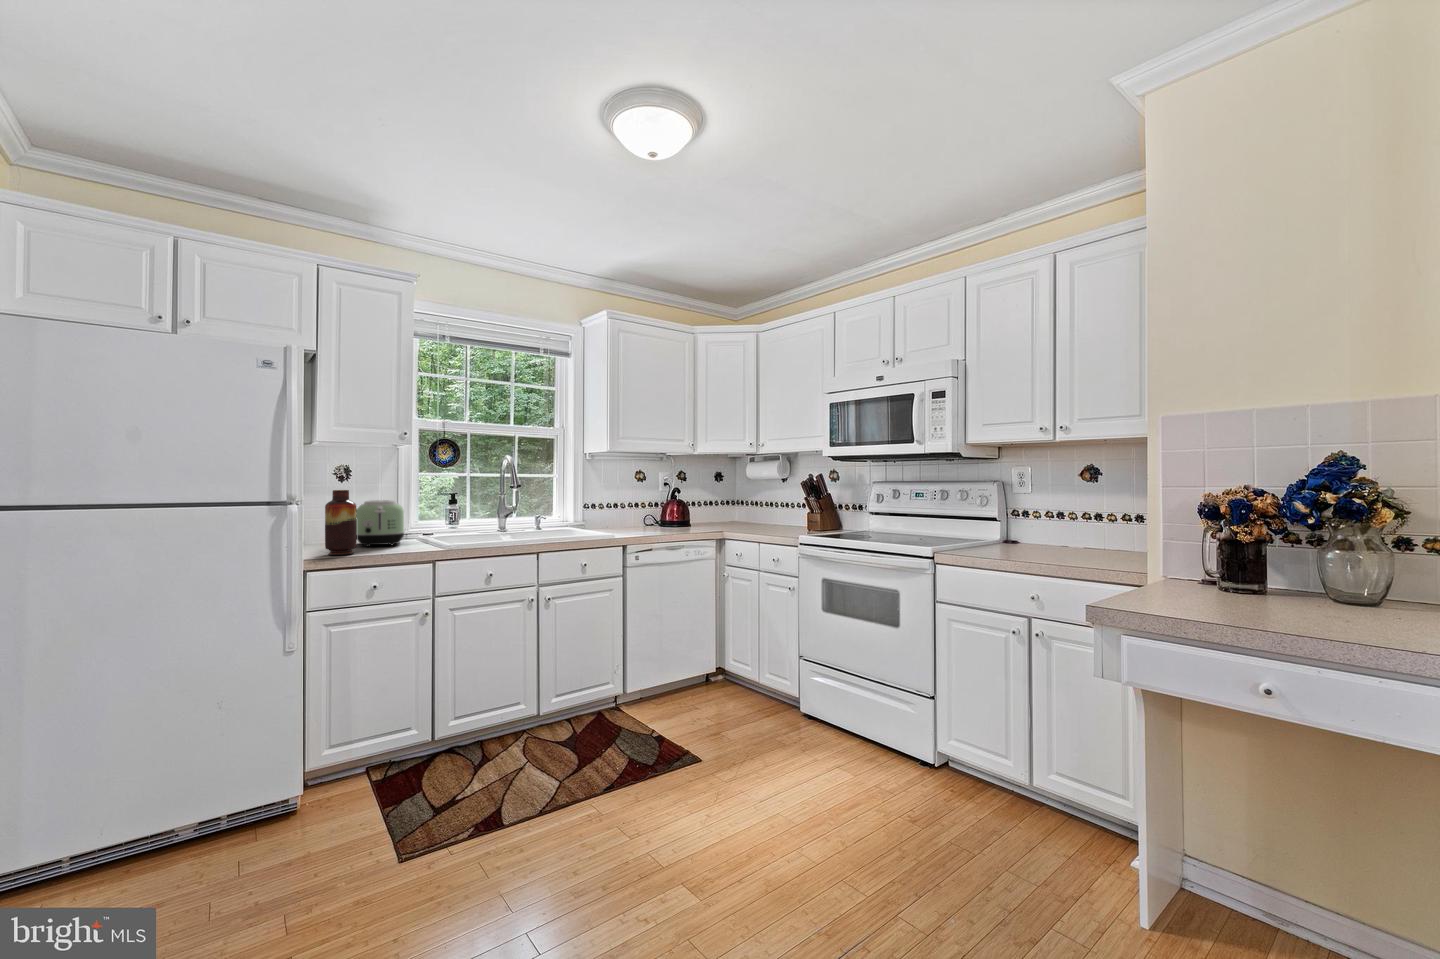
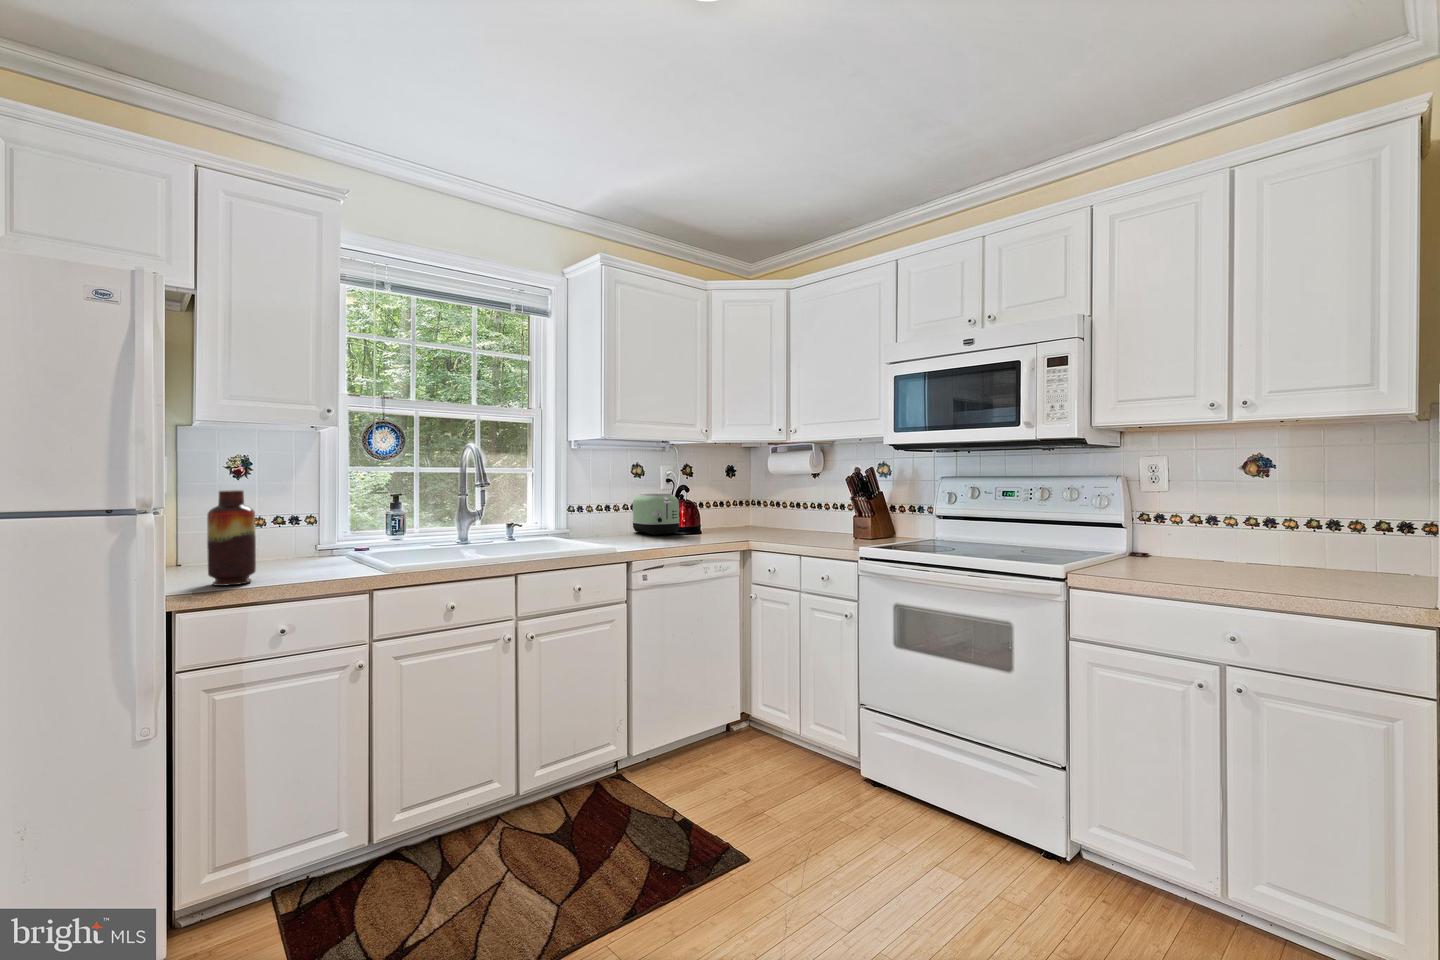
toaster: present [356,500,404,546] -> present [632,492,680,535]

